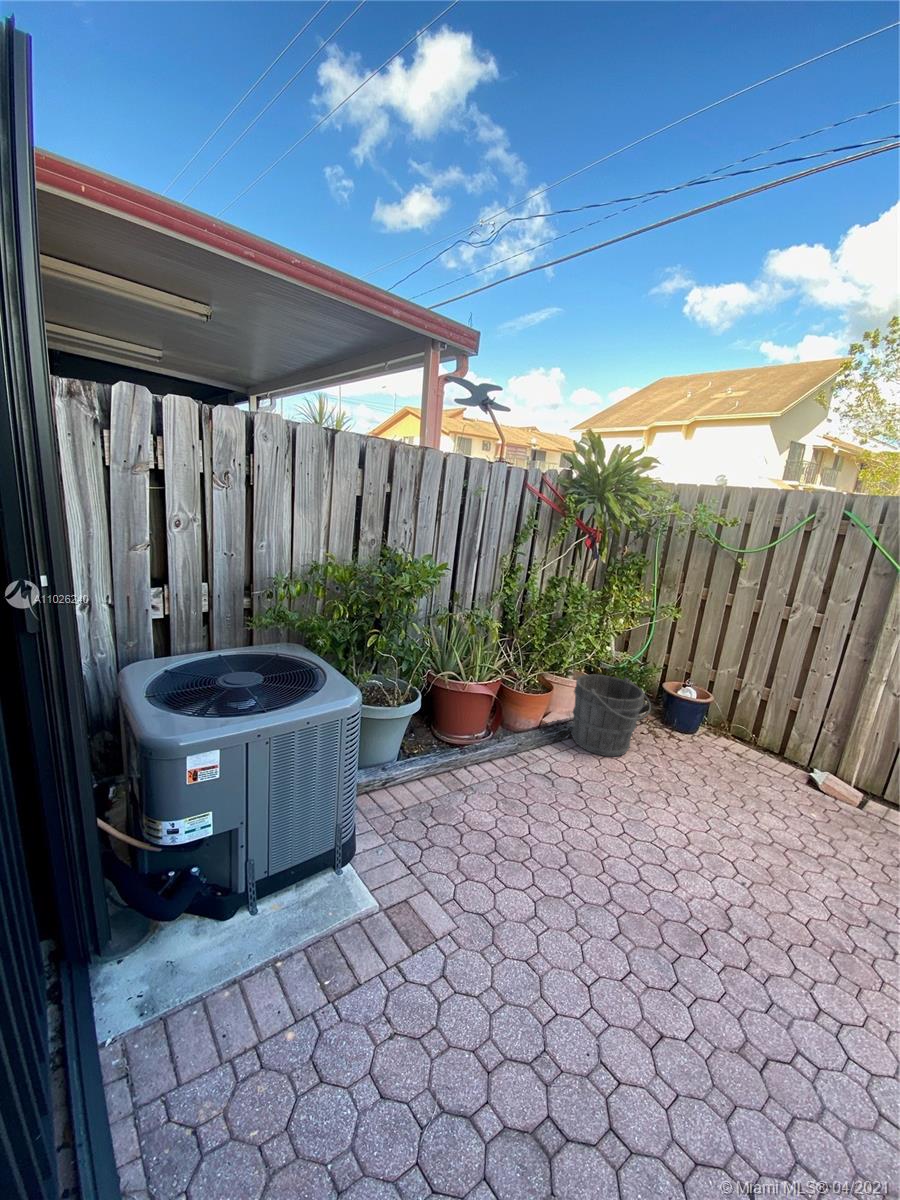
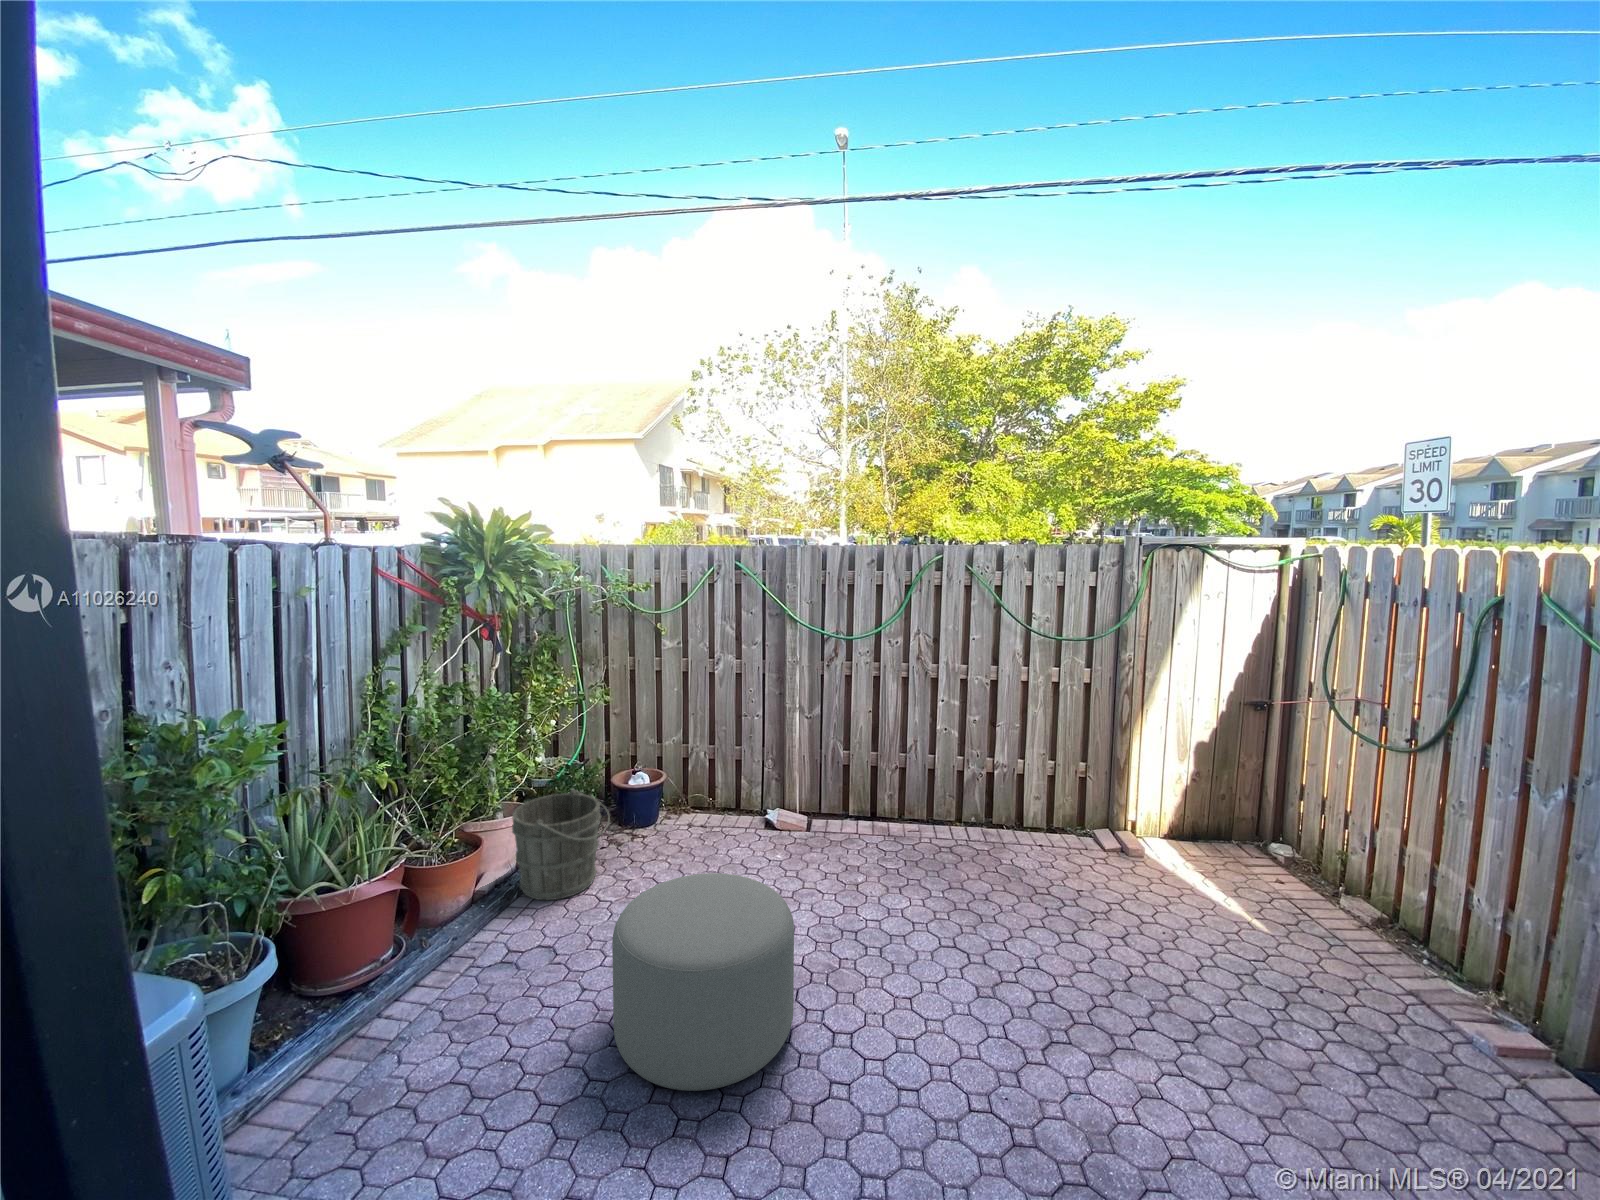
ottoman: none [599,774,808,991] -> present [612,873,794,1091]

